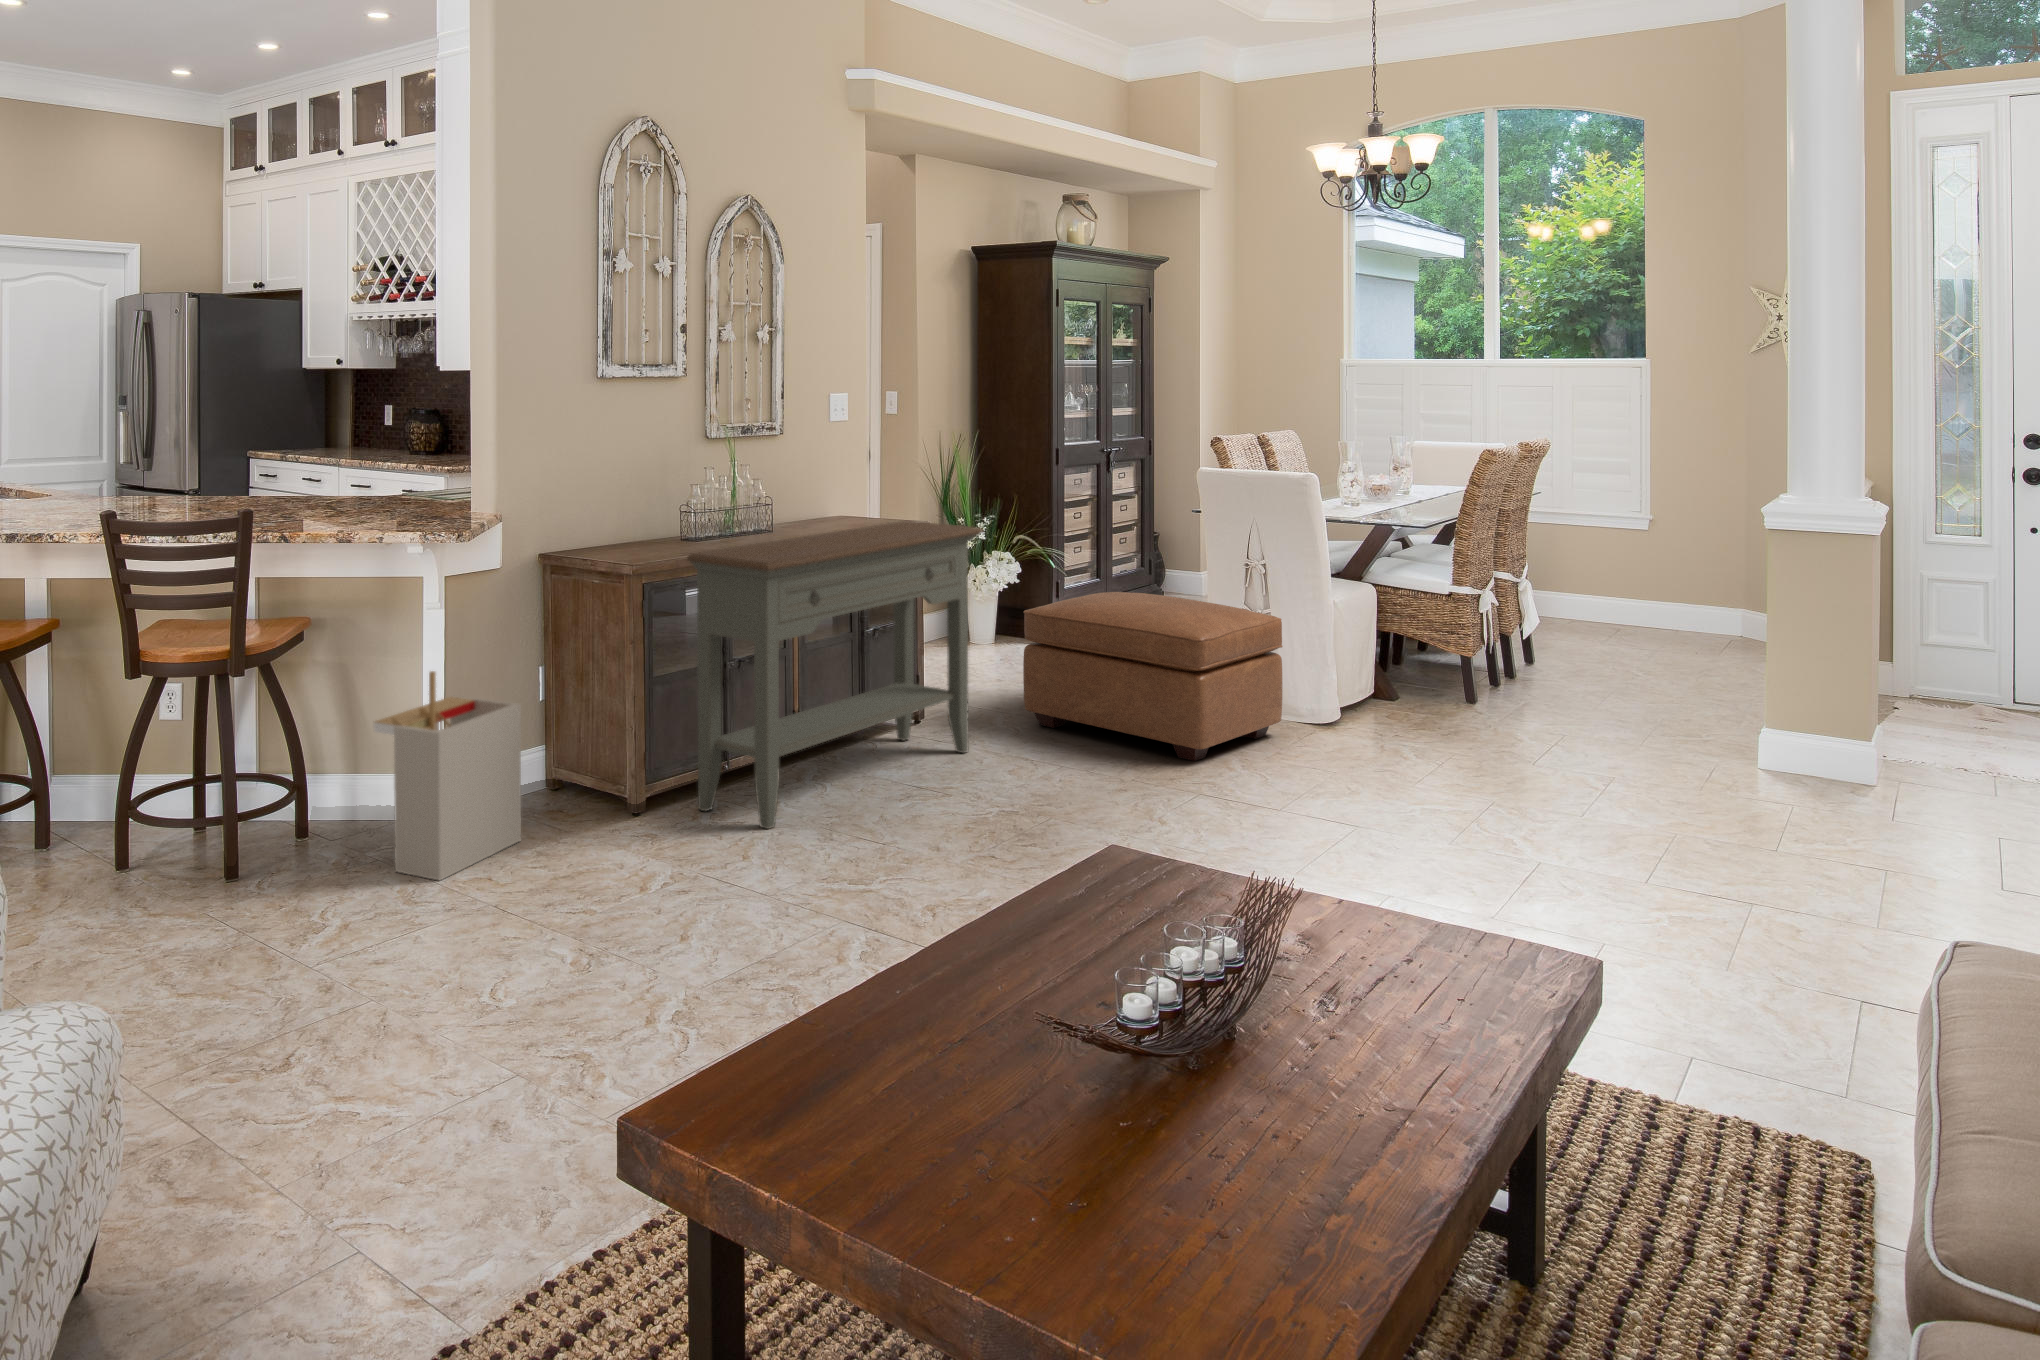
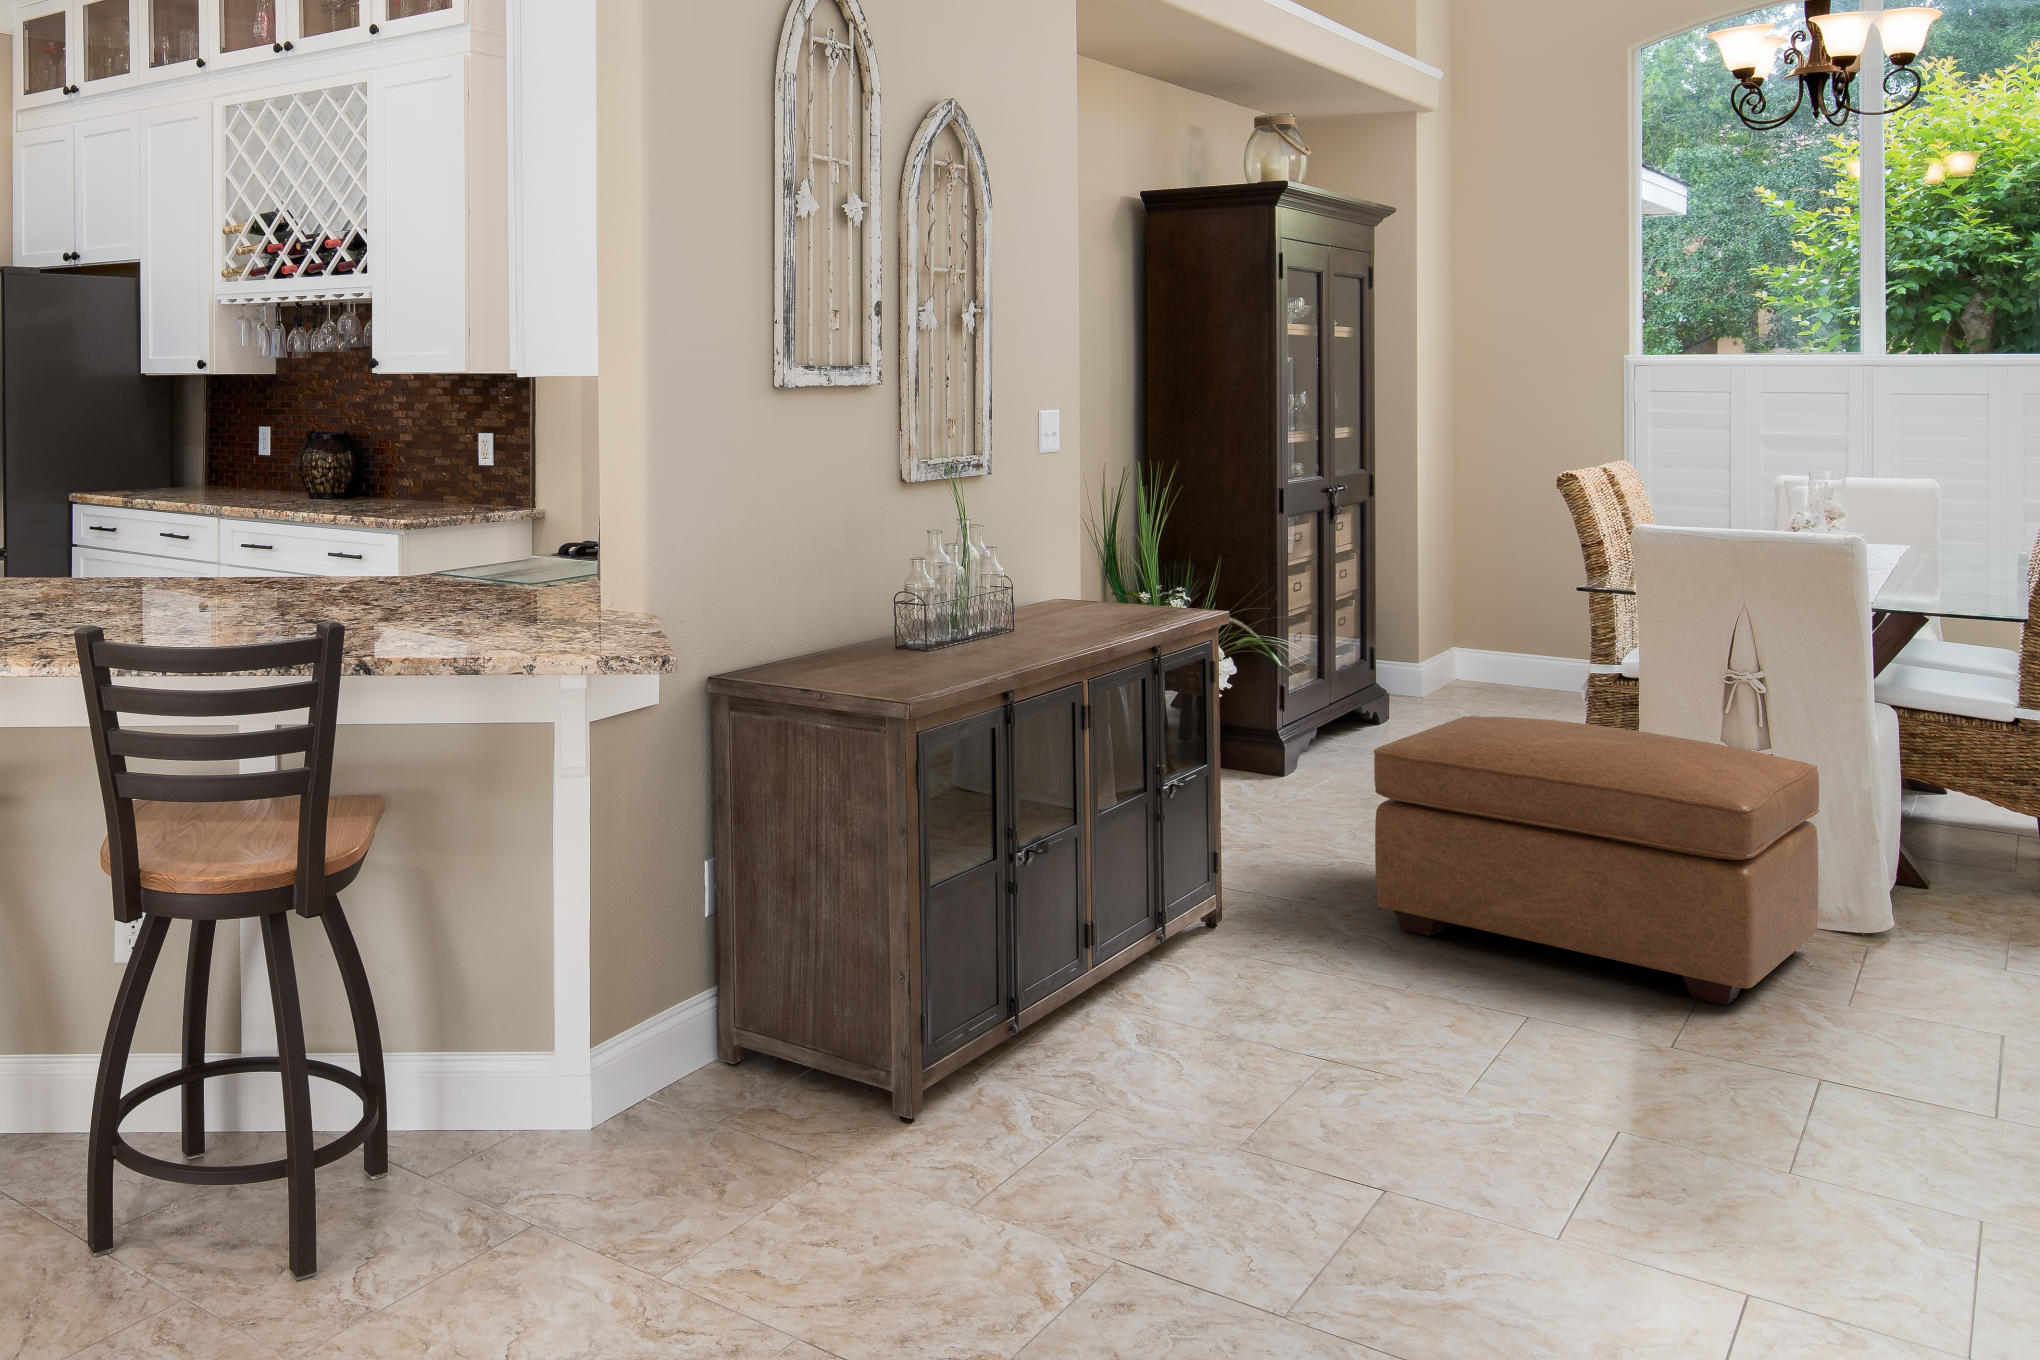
console table: present [687,521,983,829] -> none [970,611,1357,1154]
storage bin: present [374,671,521,881] -> none [513,897,735,1274]

